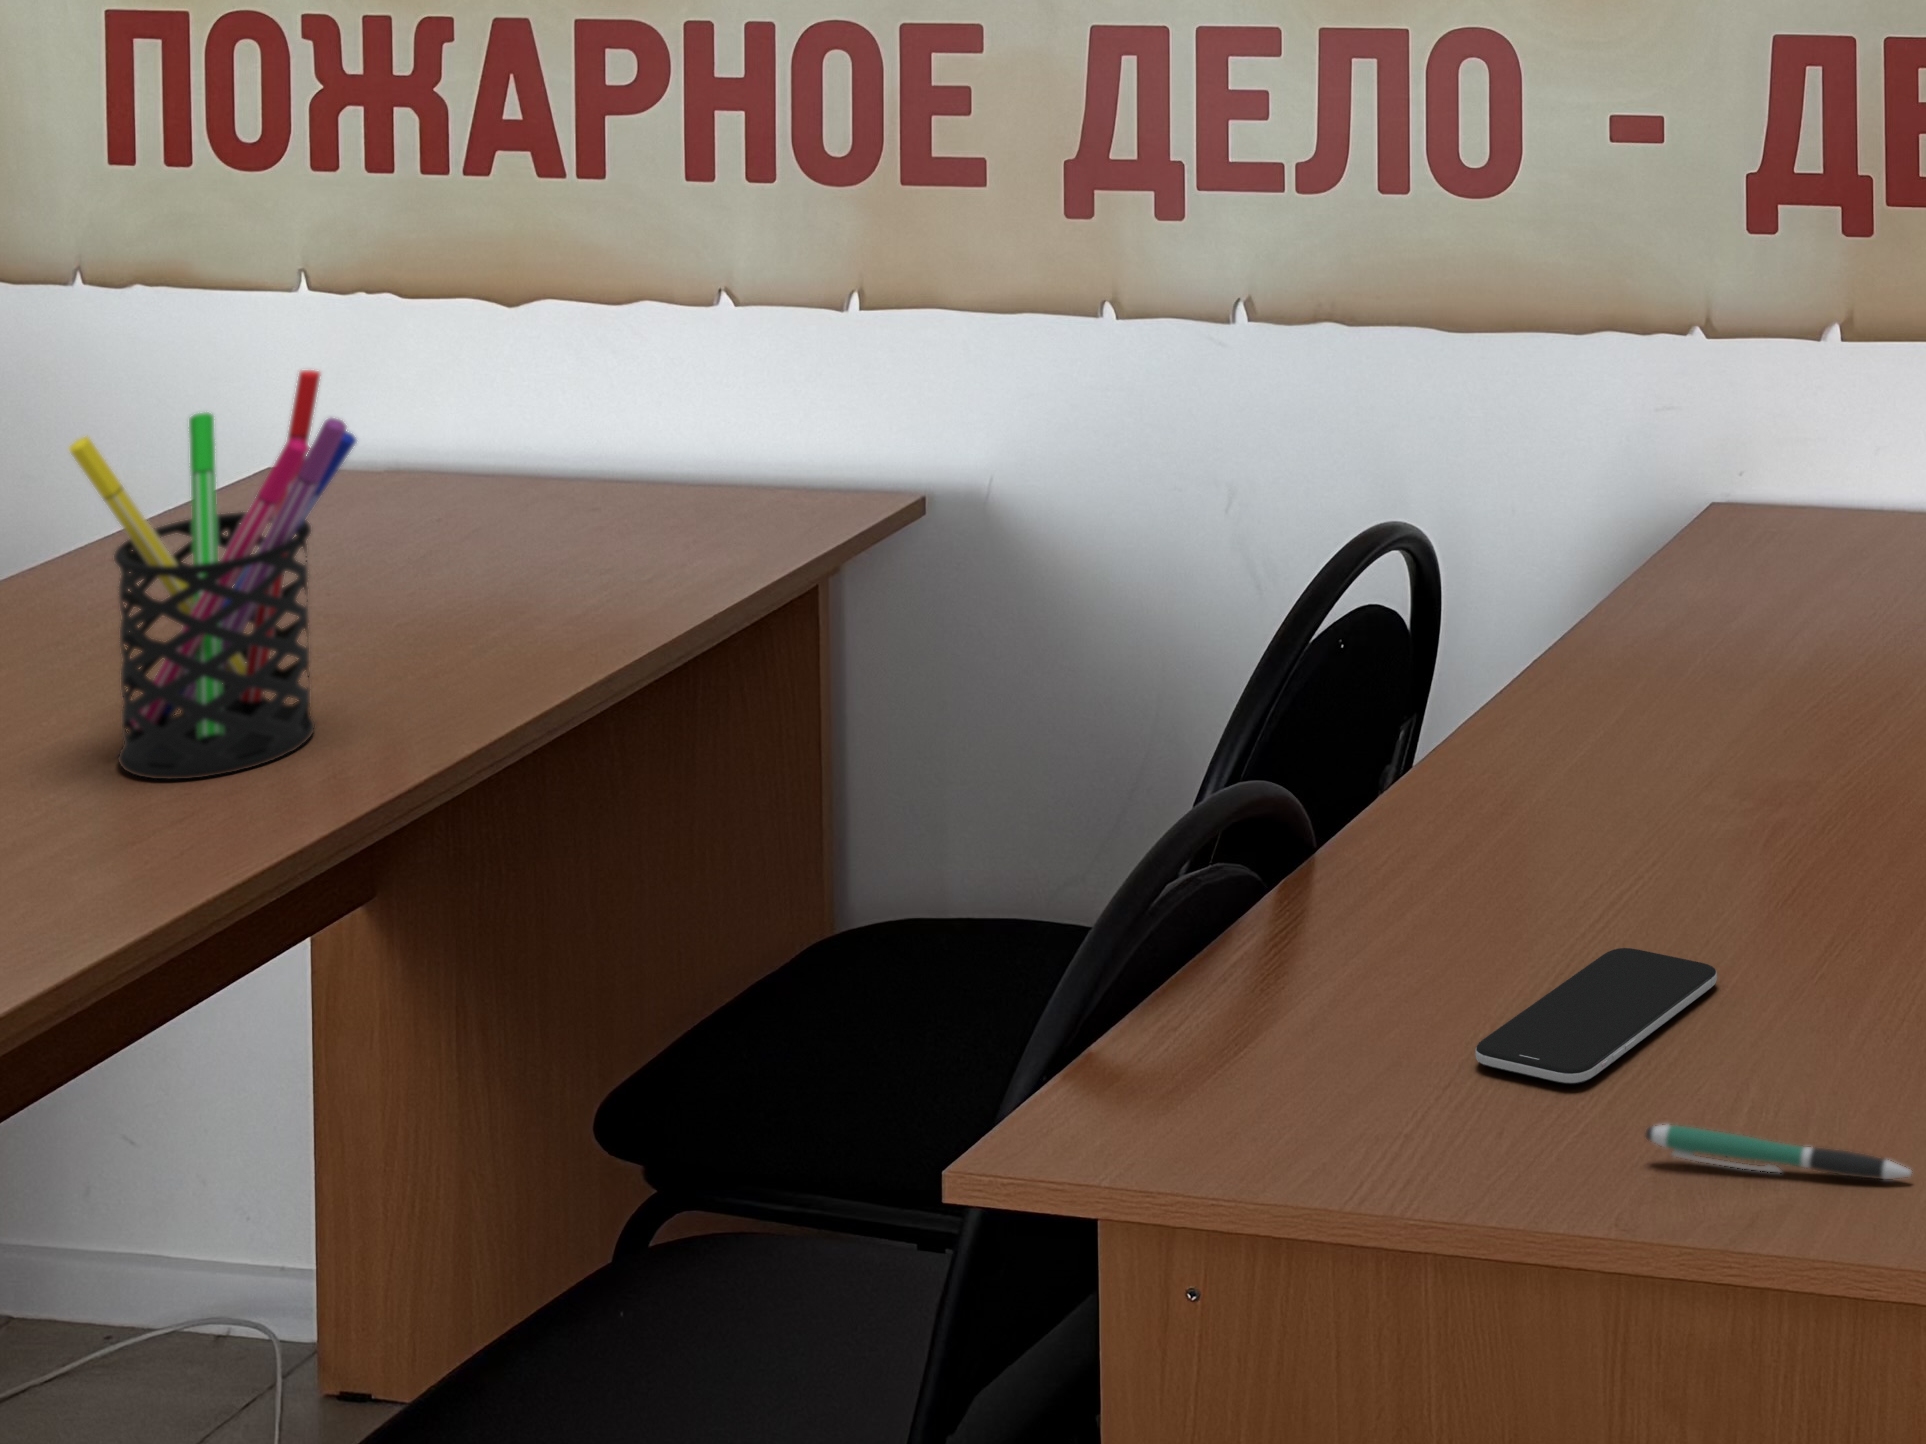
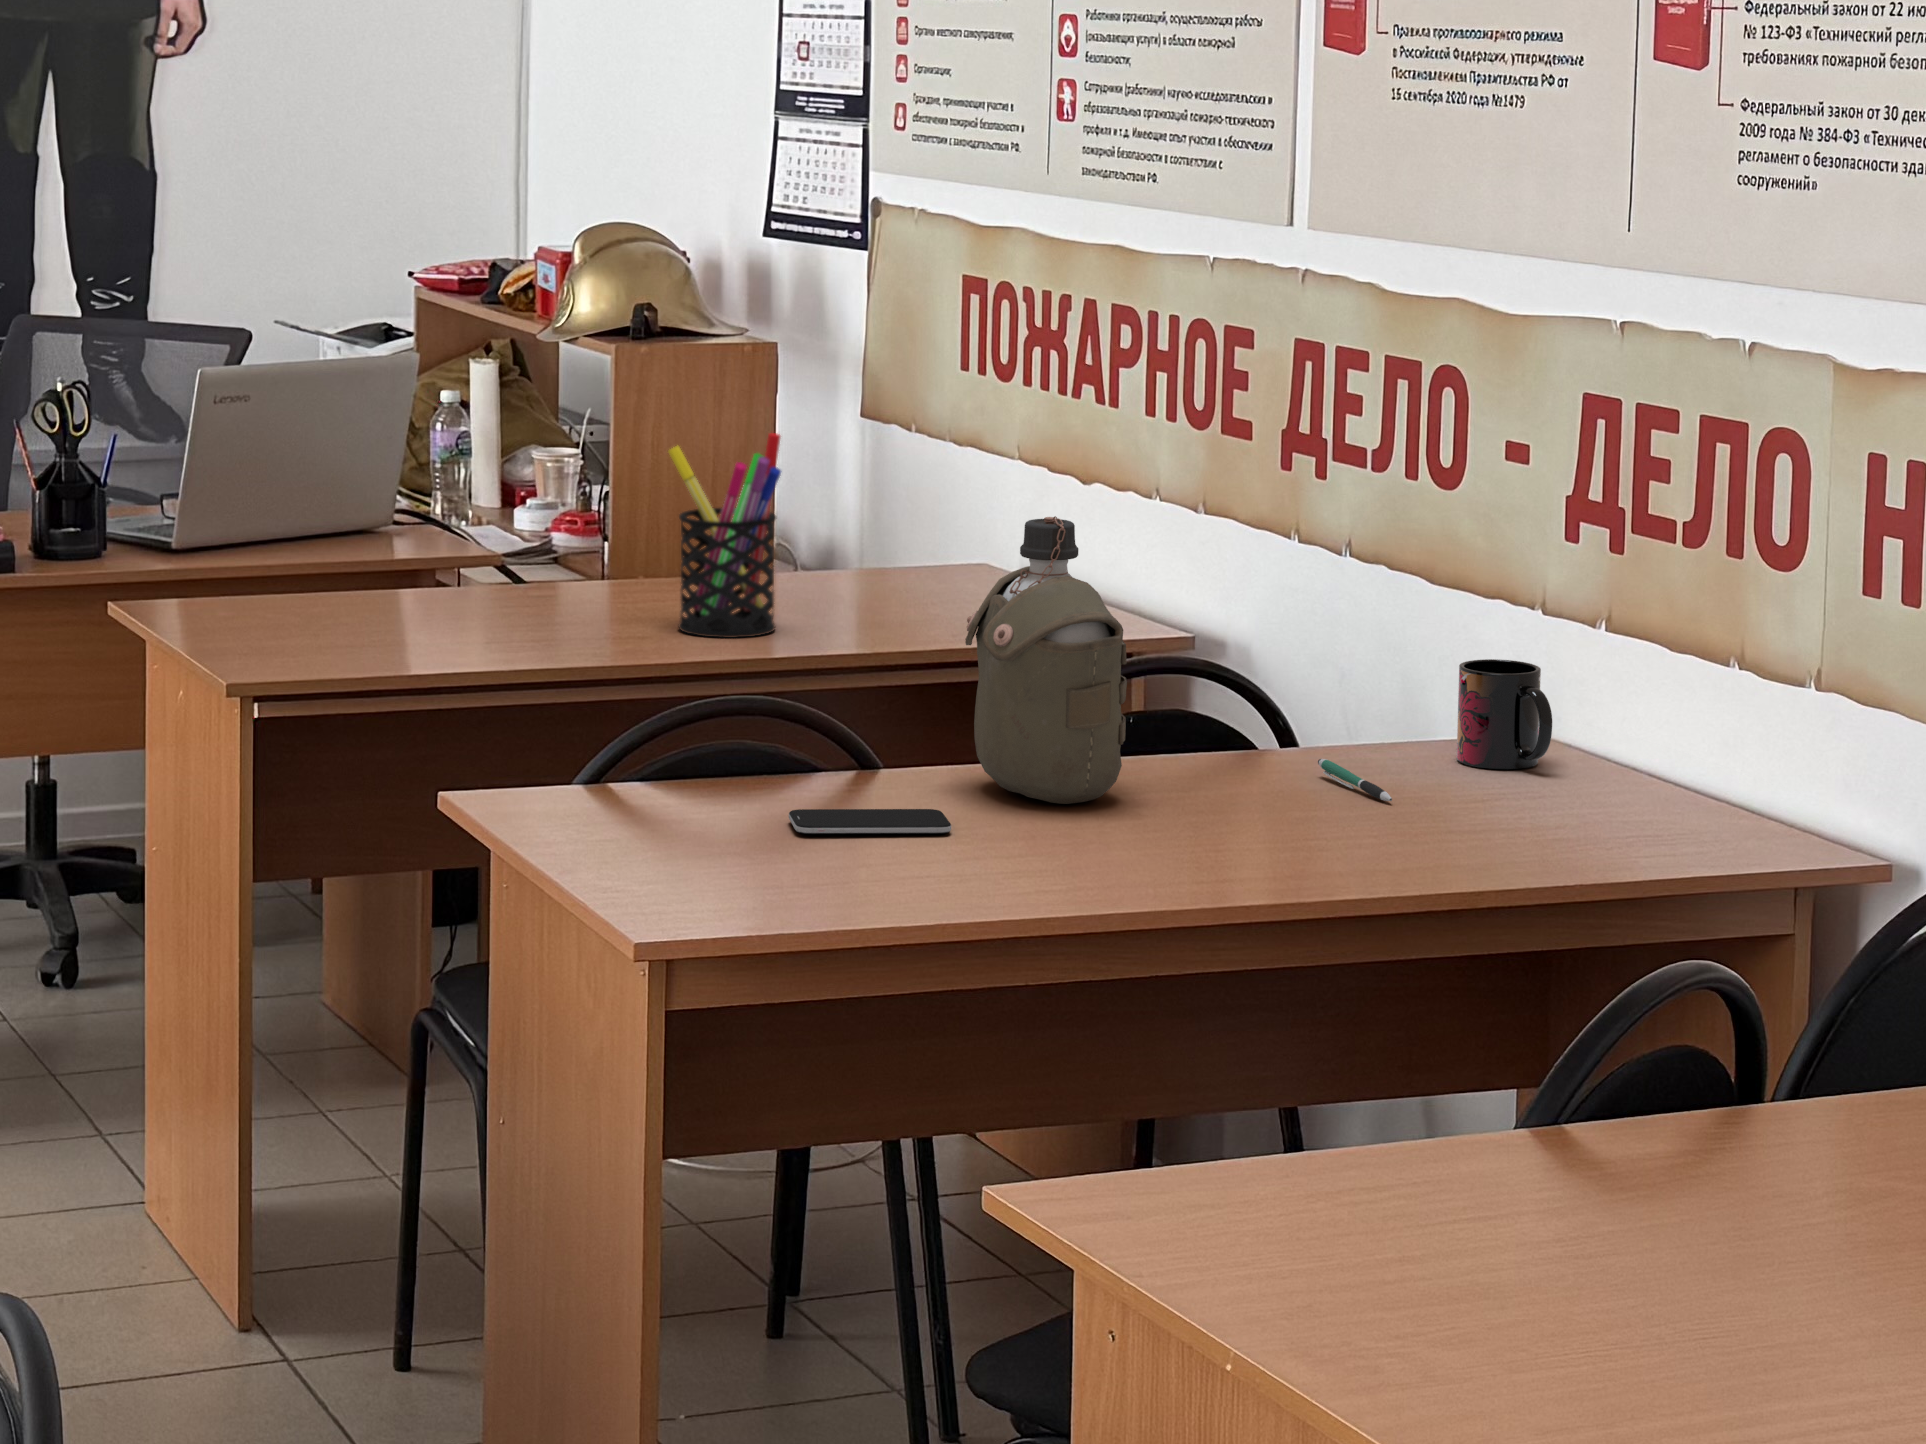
water bottle: none [1431,404,1725,869] -> present [965,516,1127,804]
mug: none [1742,436,1899,599] -> present [1457,659,1552,769]
pen: present [1646,1125,1911,1179] -> present [1318,759,1392,801]

